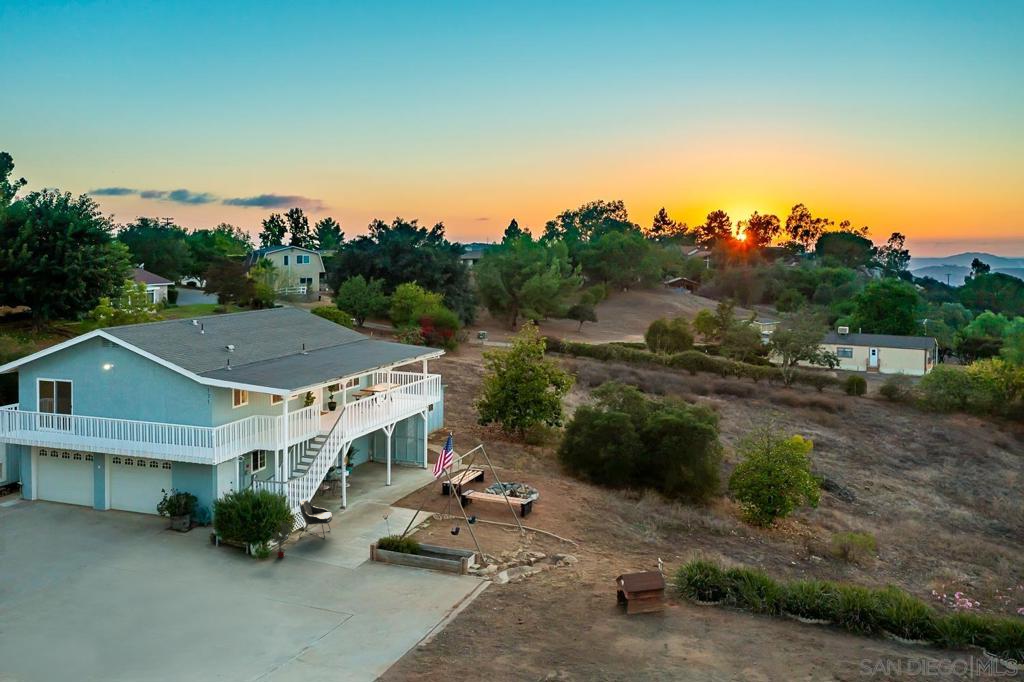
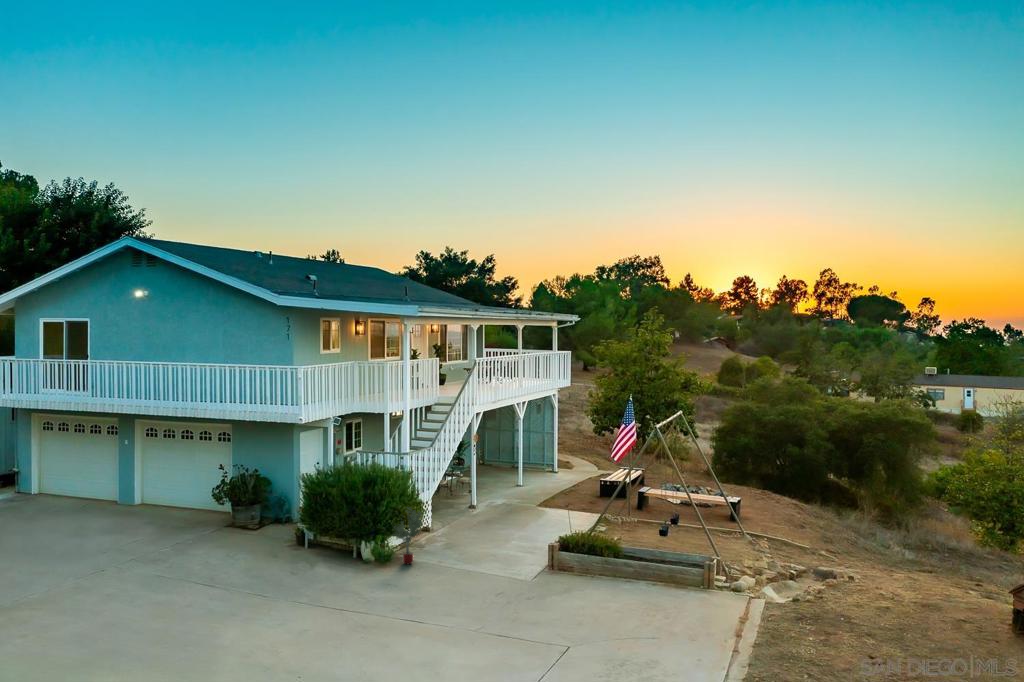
lounge chair: present [299,499,333,539] -> none [424,484,471,543]

